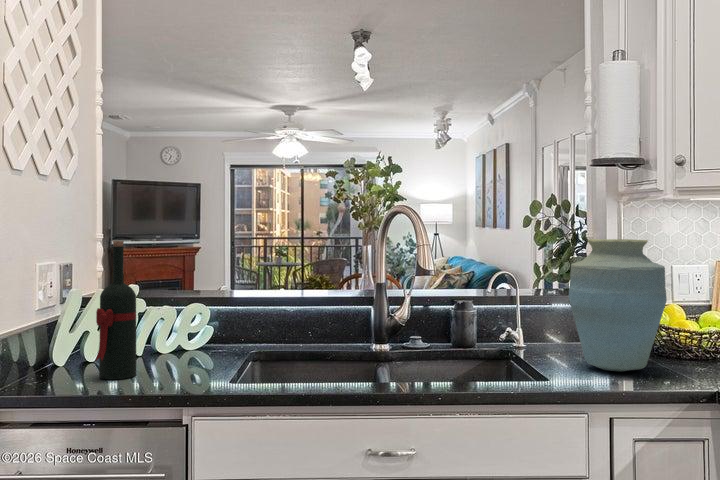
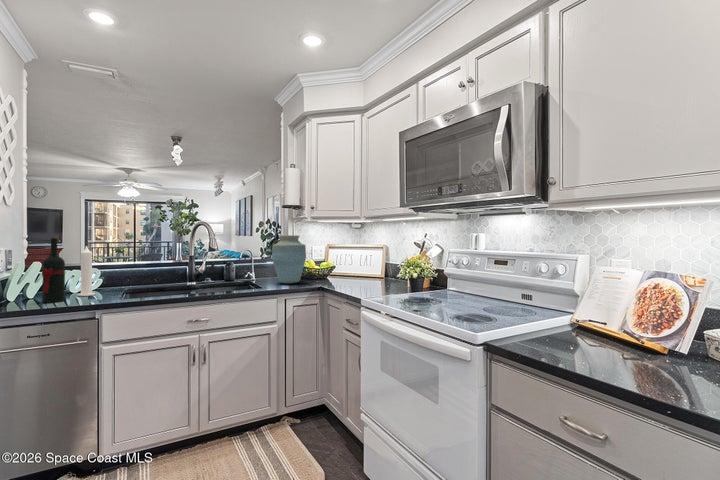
candle: none [164,260,194,365] -> present [78,246,95,296]

